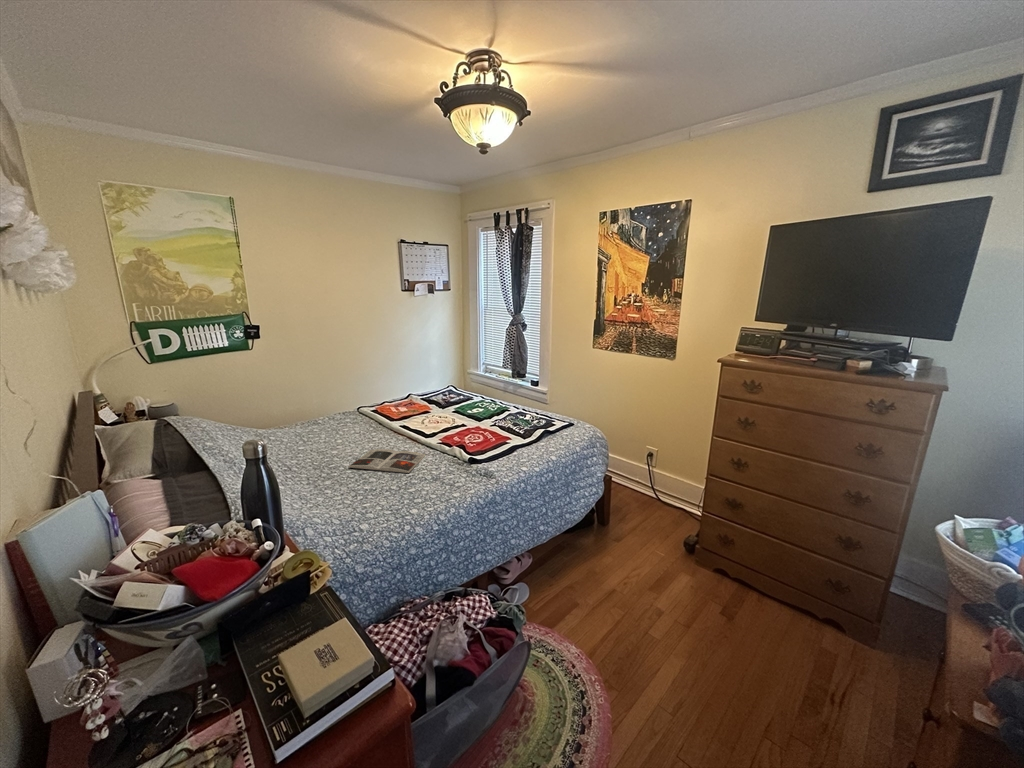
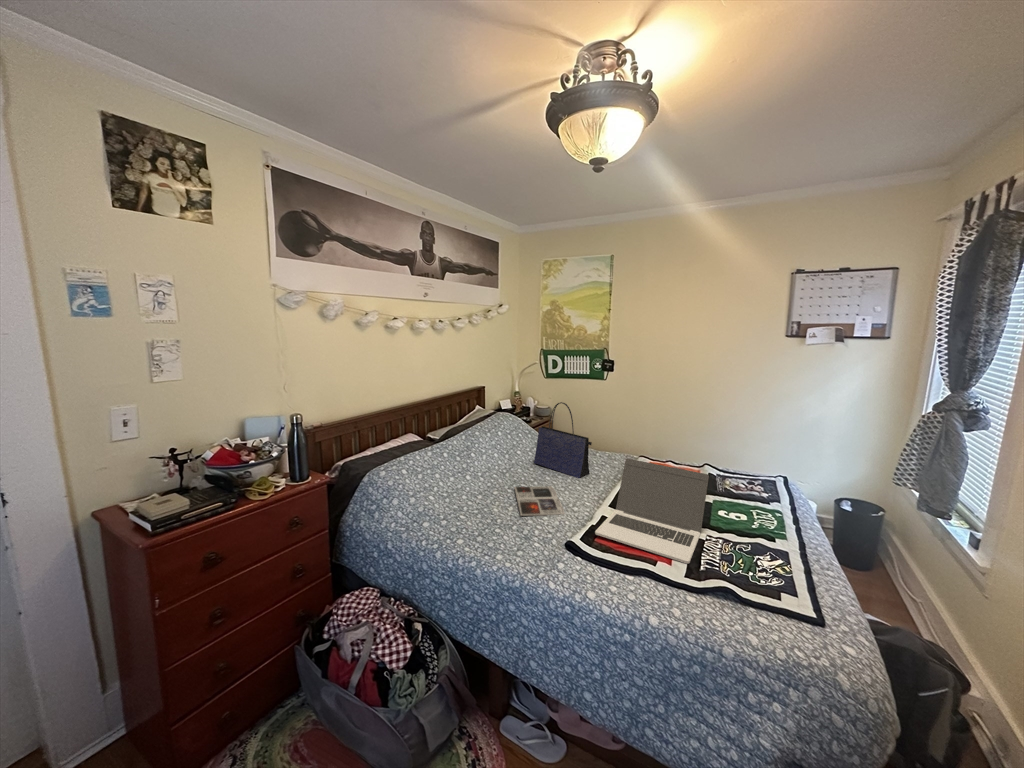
tote bag: none [297,371,372,448] -> present [534,402,592,478]
laptop: none [434,386,518,449] -> present [595,458,709,564]

